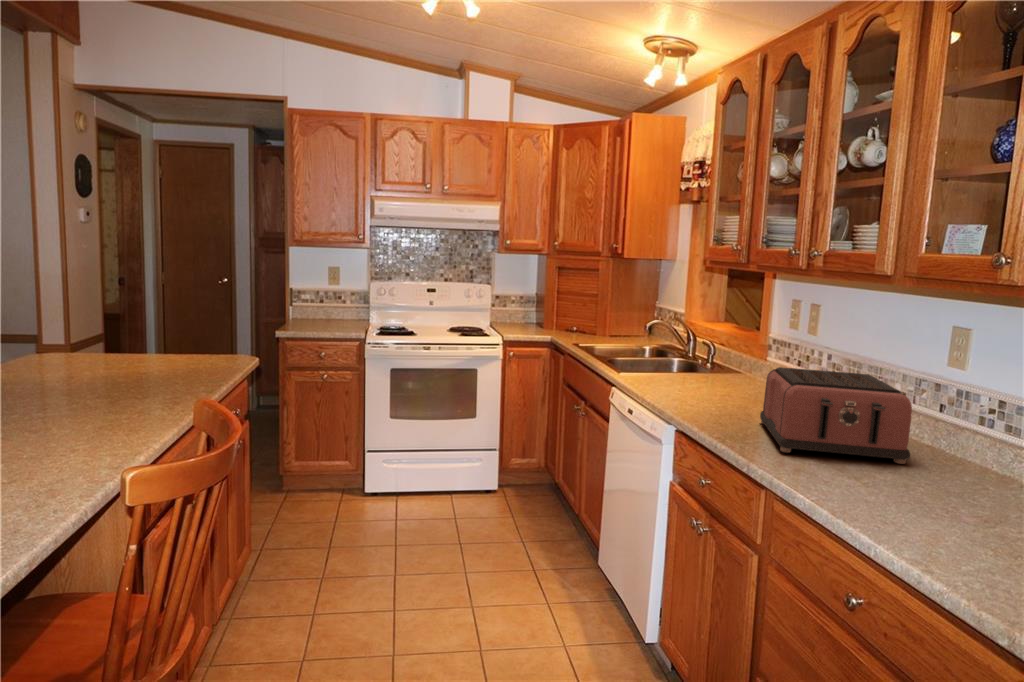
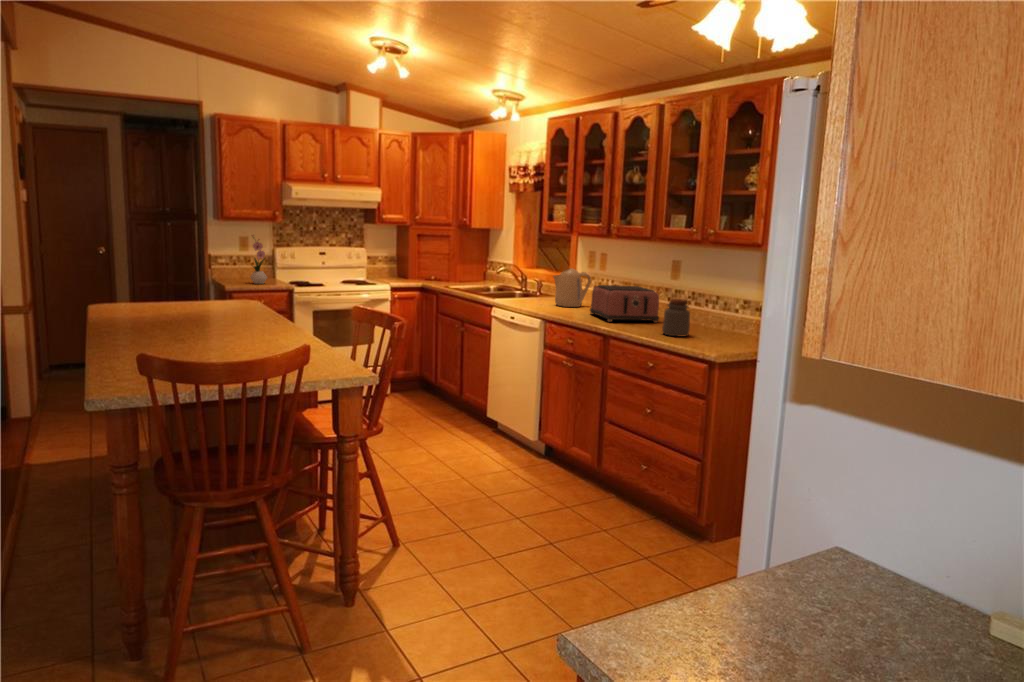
flower arrangement: none [319,264,342,329] -> present [250,235,267,284]
kettle: none [708,328,783,401] -> present [553,268,591,307]
jar: none [899,427,984,533] -> present [662,299,690,336]

